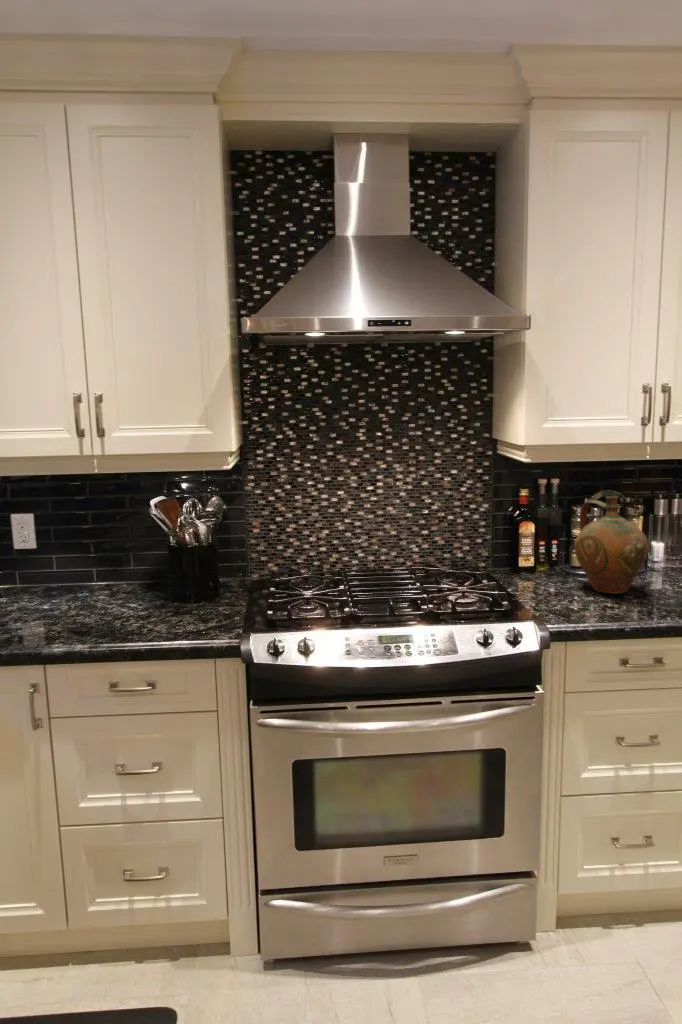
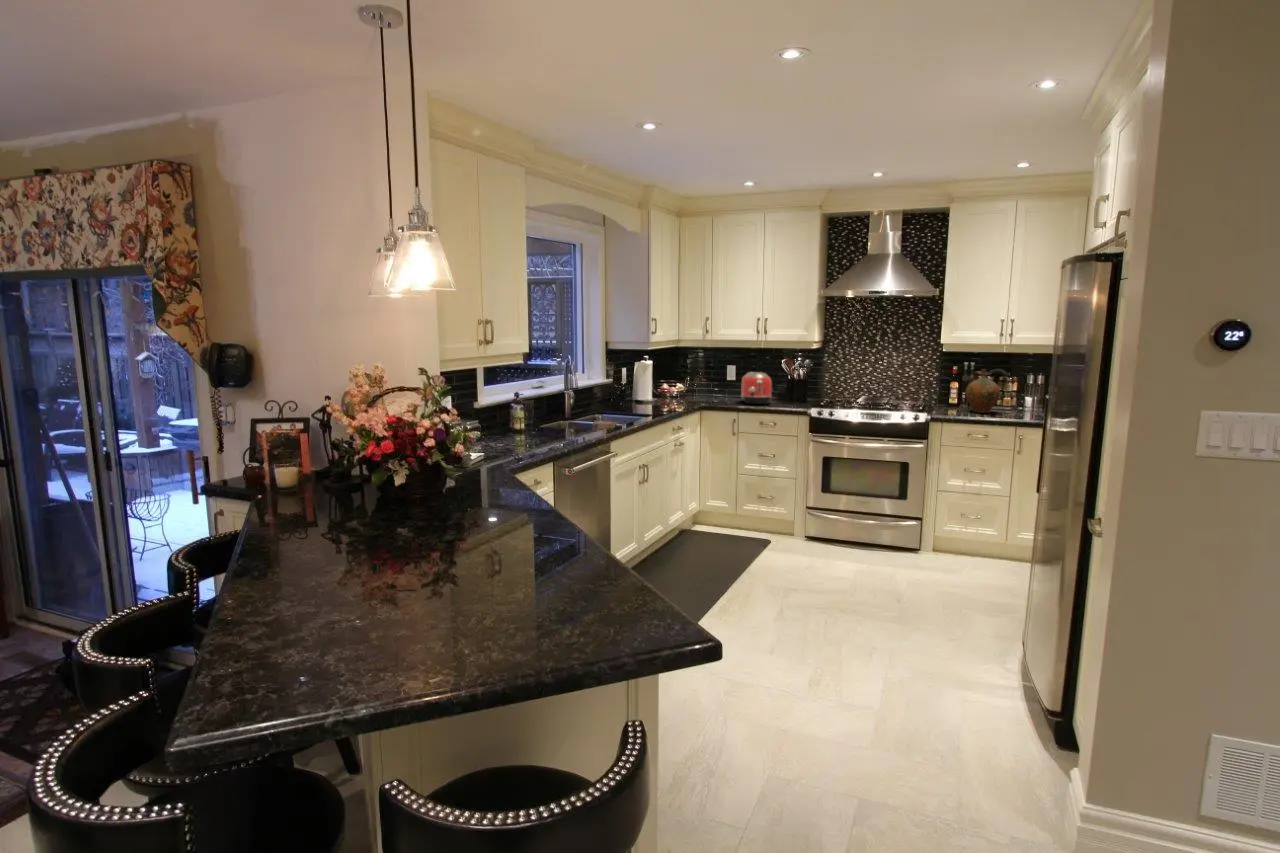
toaster: none [46,535,133,630] -> present [741,372,772,404]

